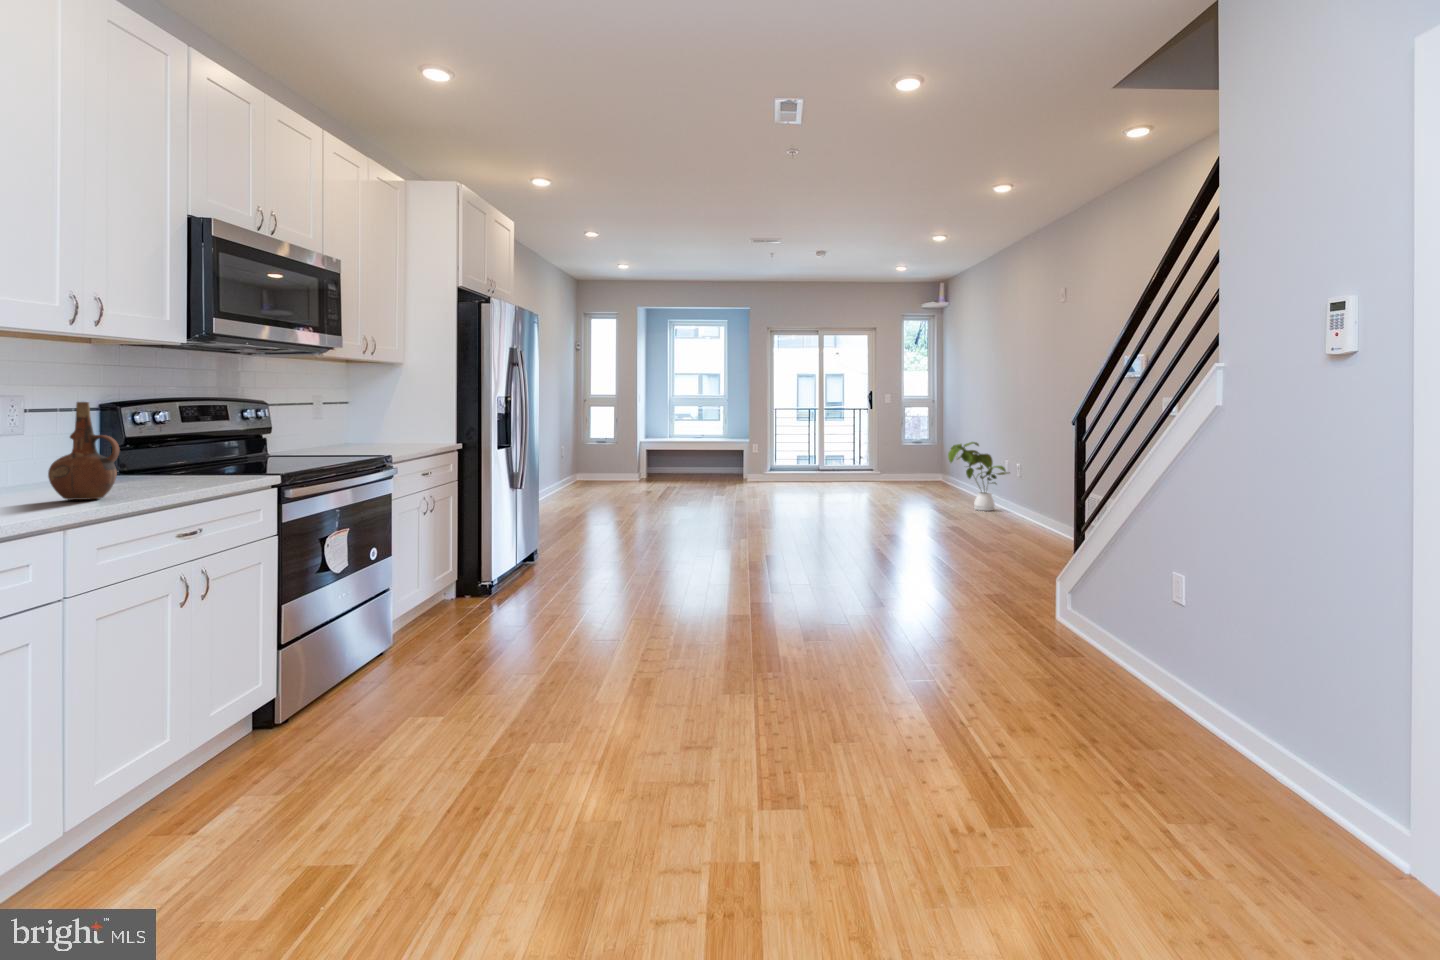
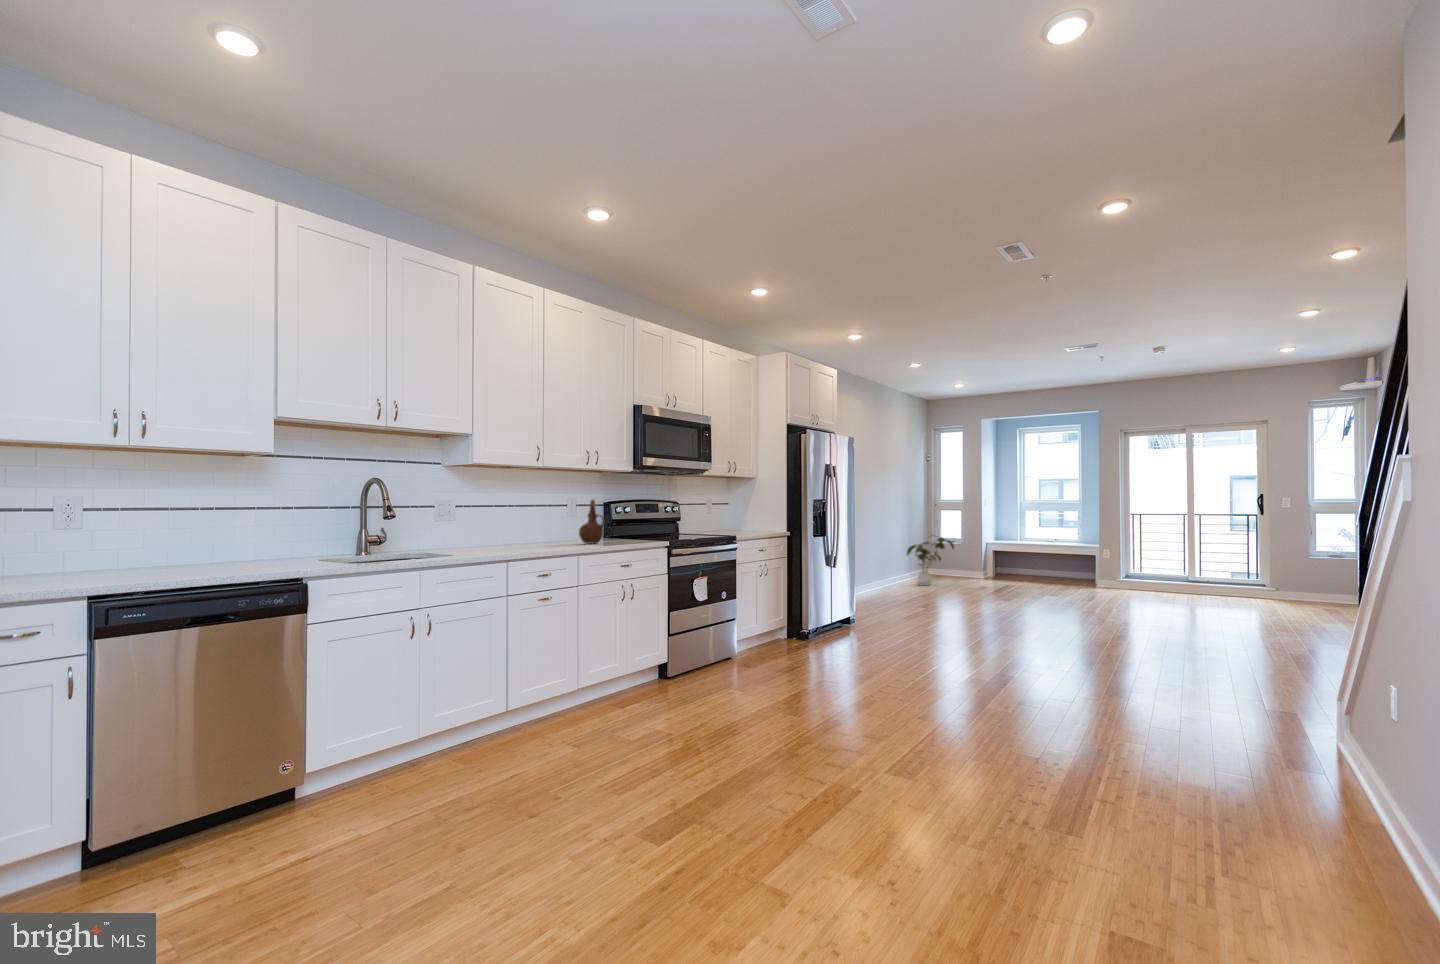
house plant: present [948,442,1008,511] -> present [907,537,954,586]

